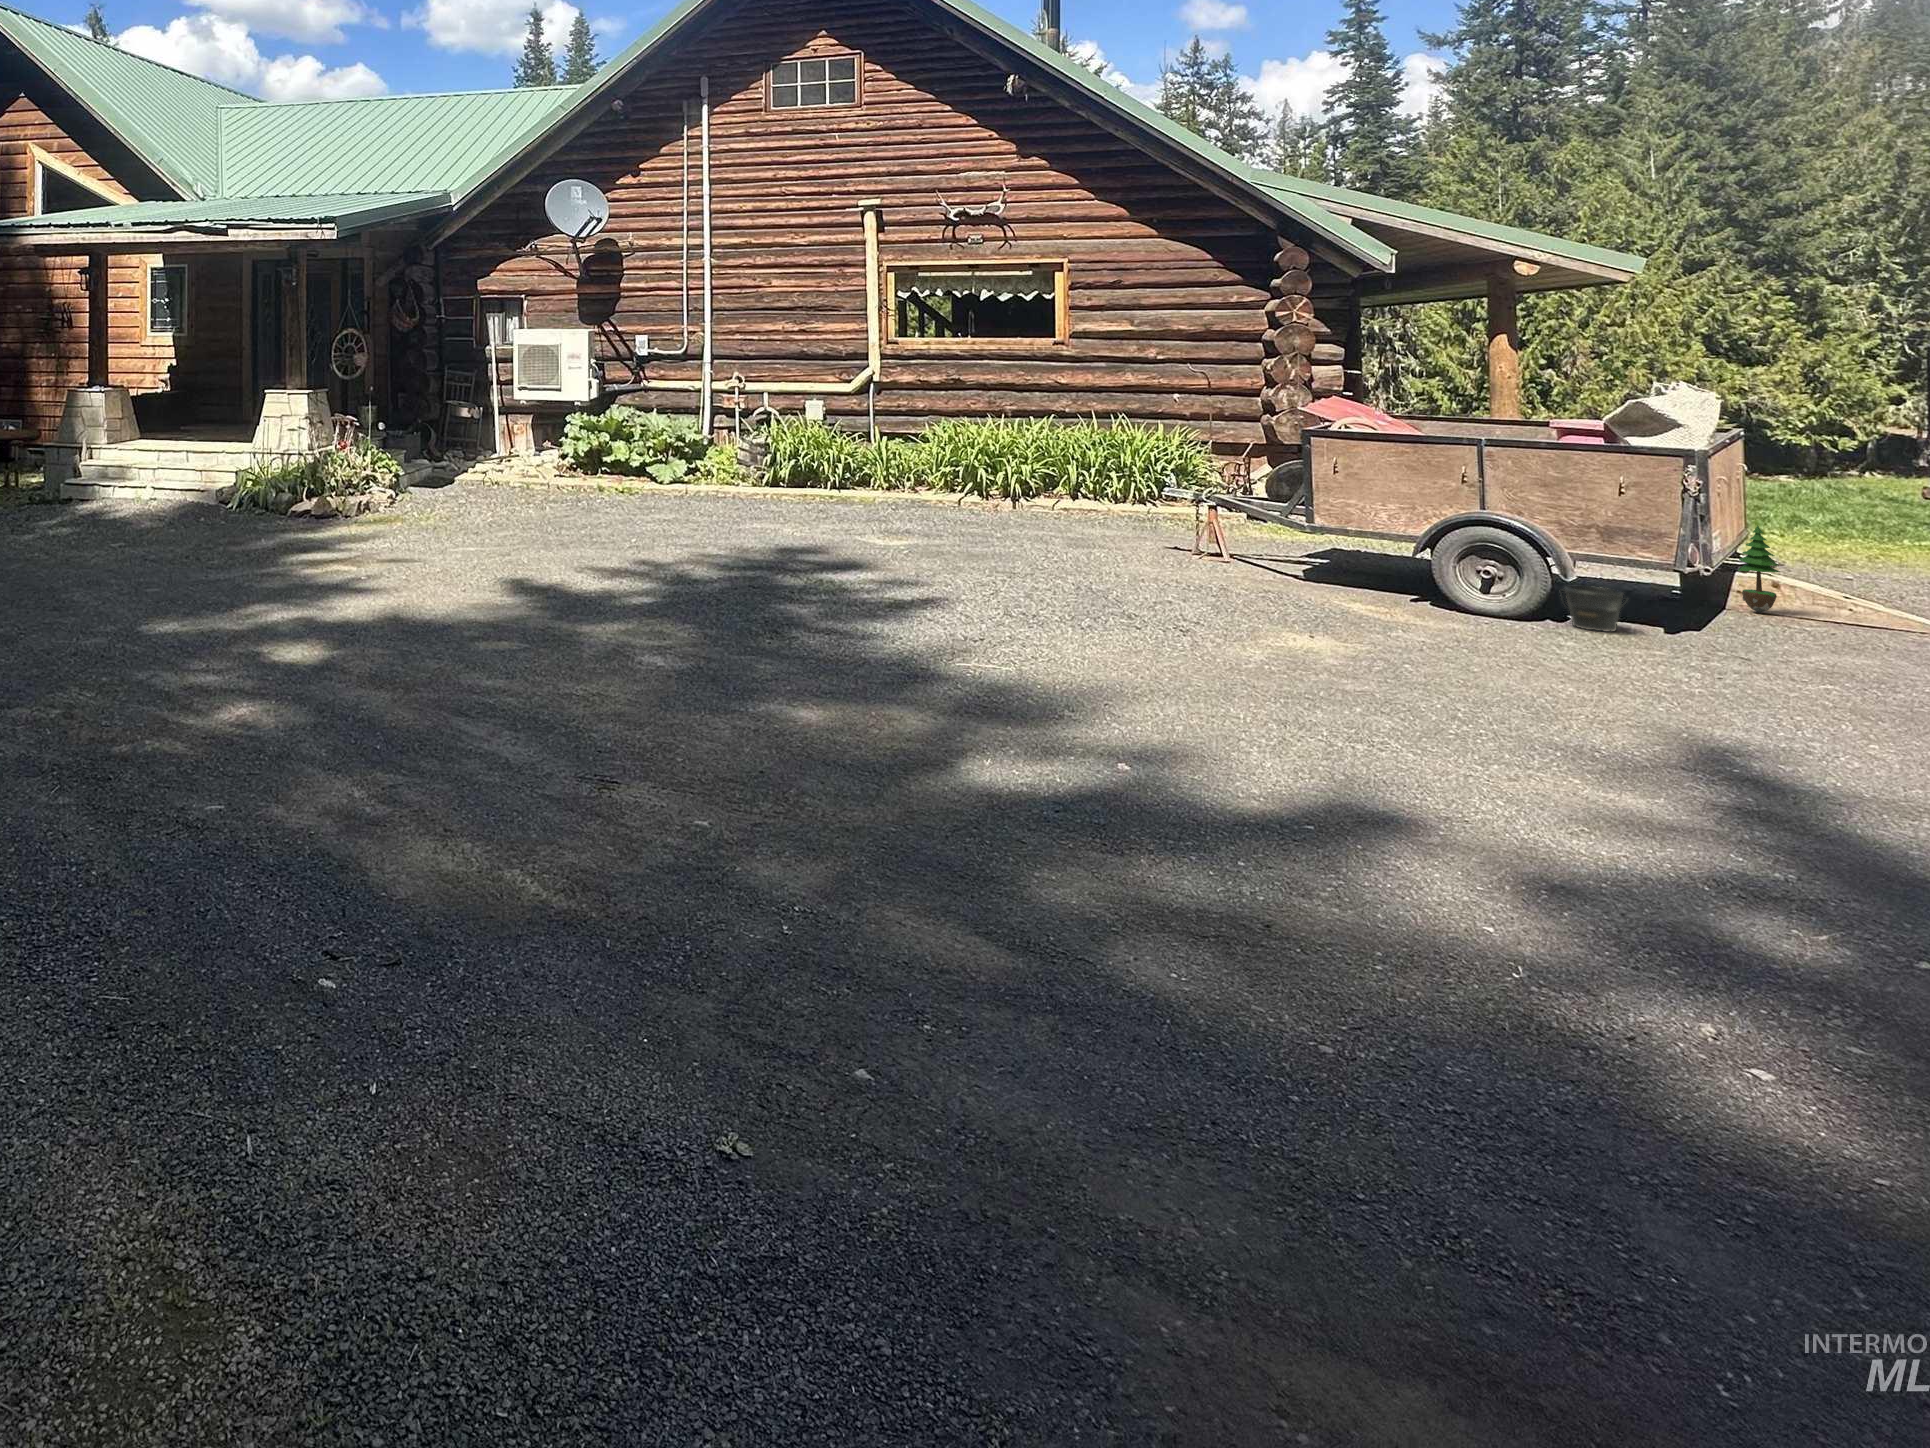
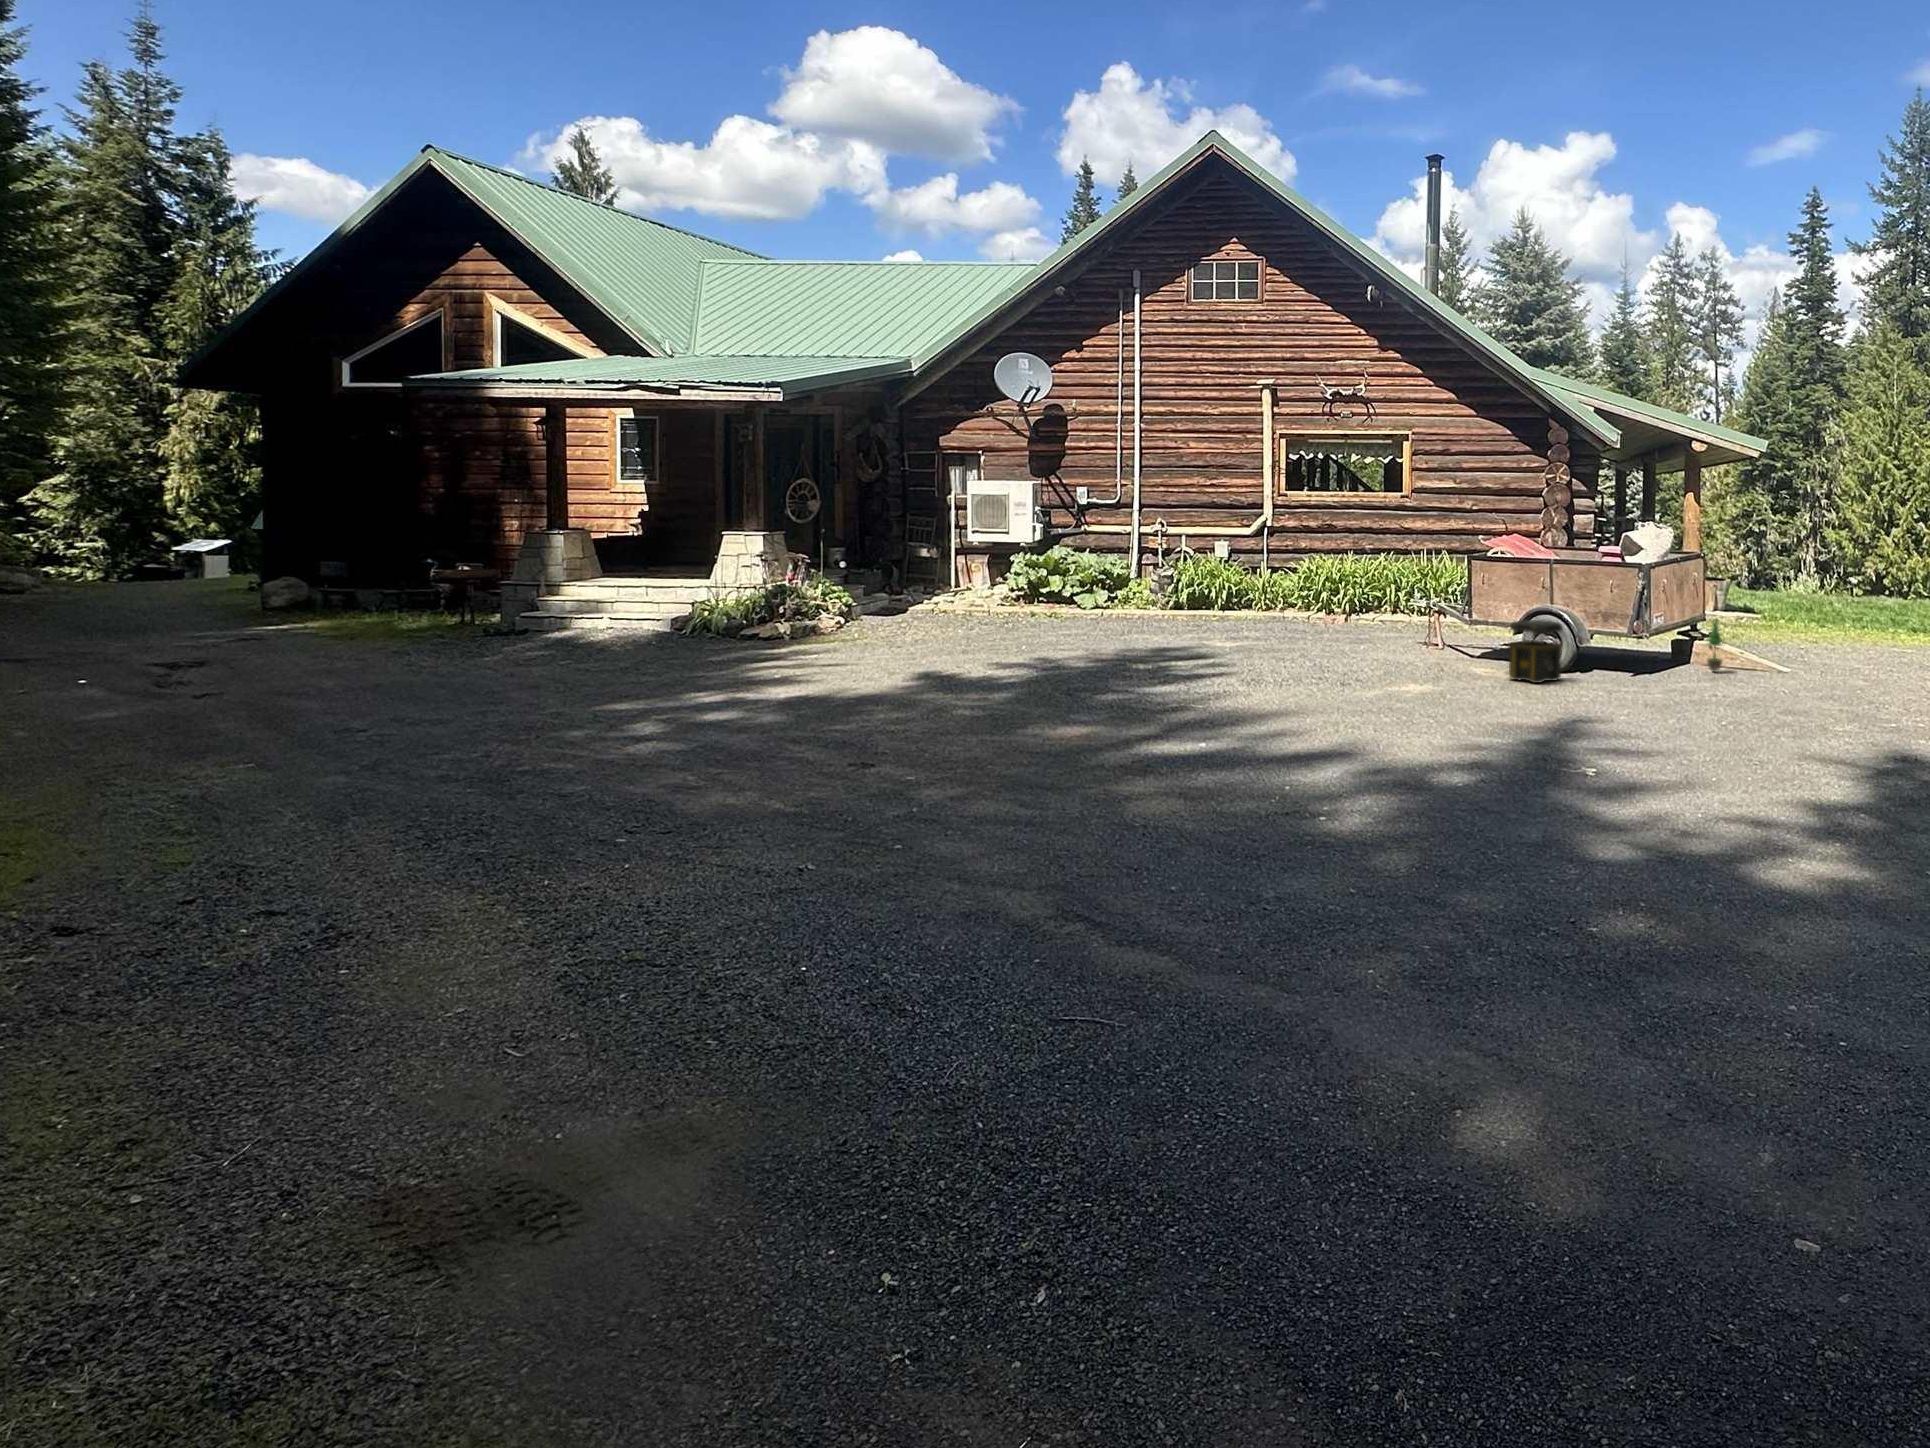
toolbox: none [1426,526,1523,628] -> present [1509,620,1563,683]
bucket: present [1565,586,1623,631] -> none [1584,656,1616,683]

